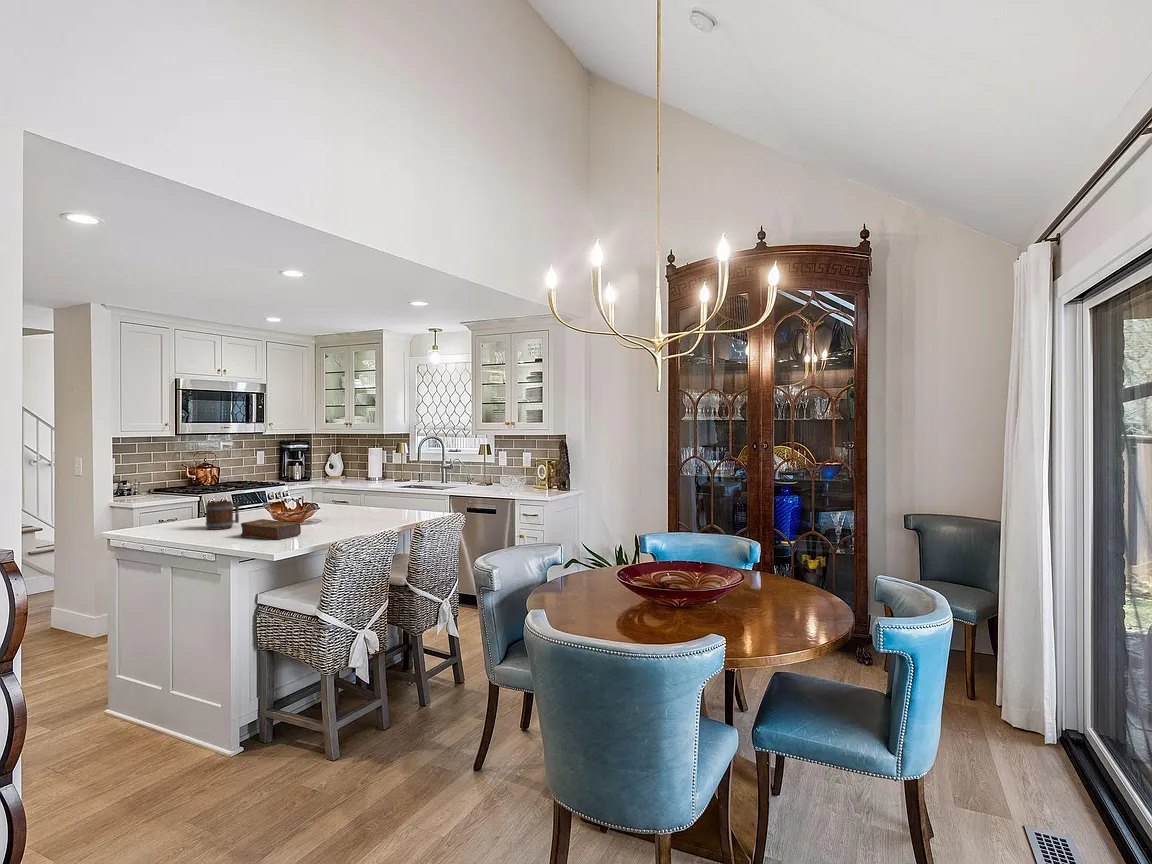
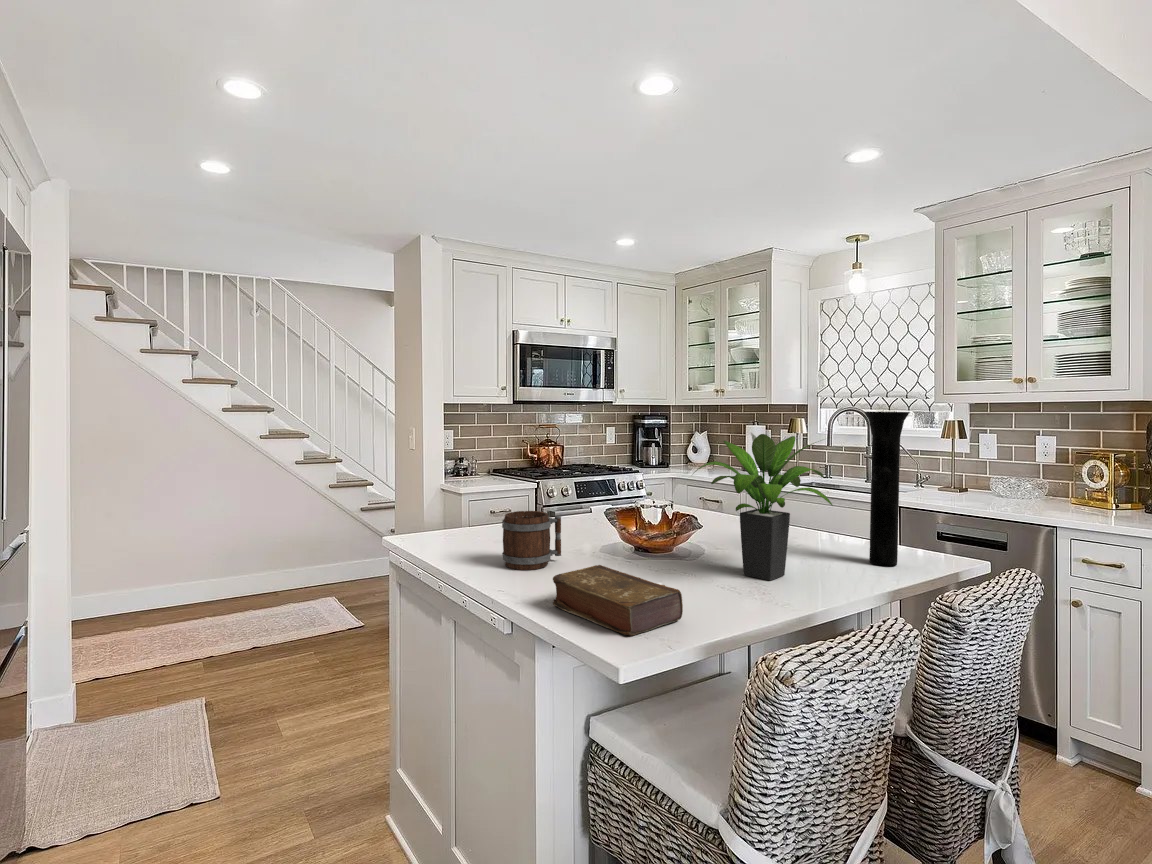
vase: none [394,446,414,516] -> present [864,412,910,566]
potted plant: none [309,458,373,524] -> present [694,433,833,581]

